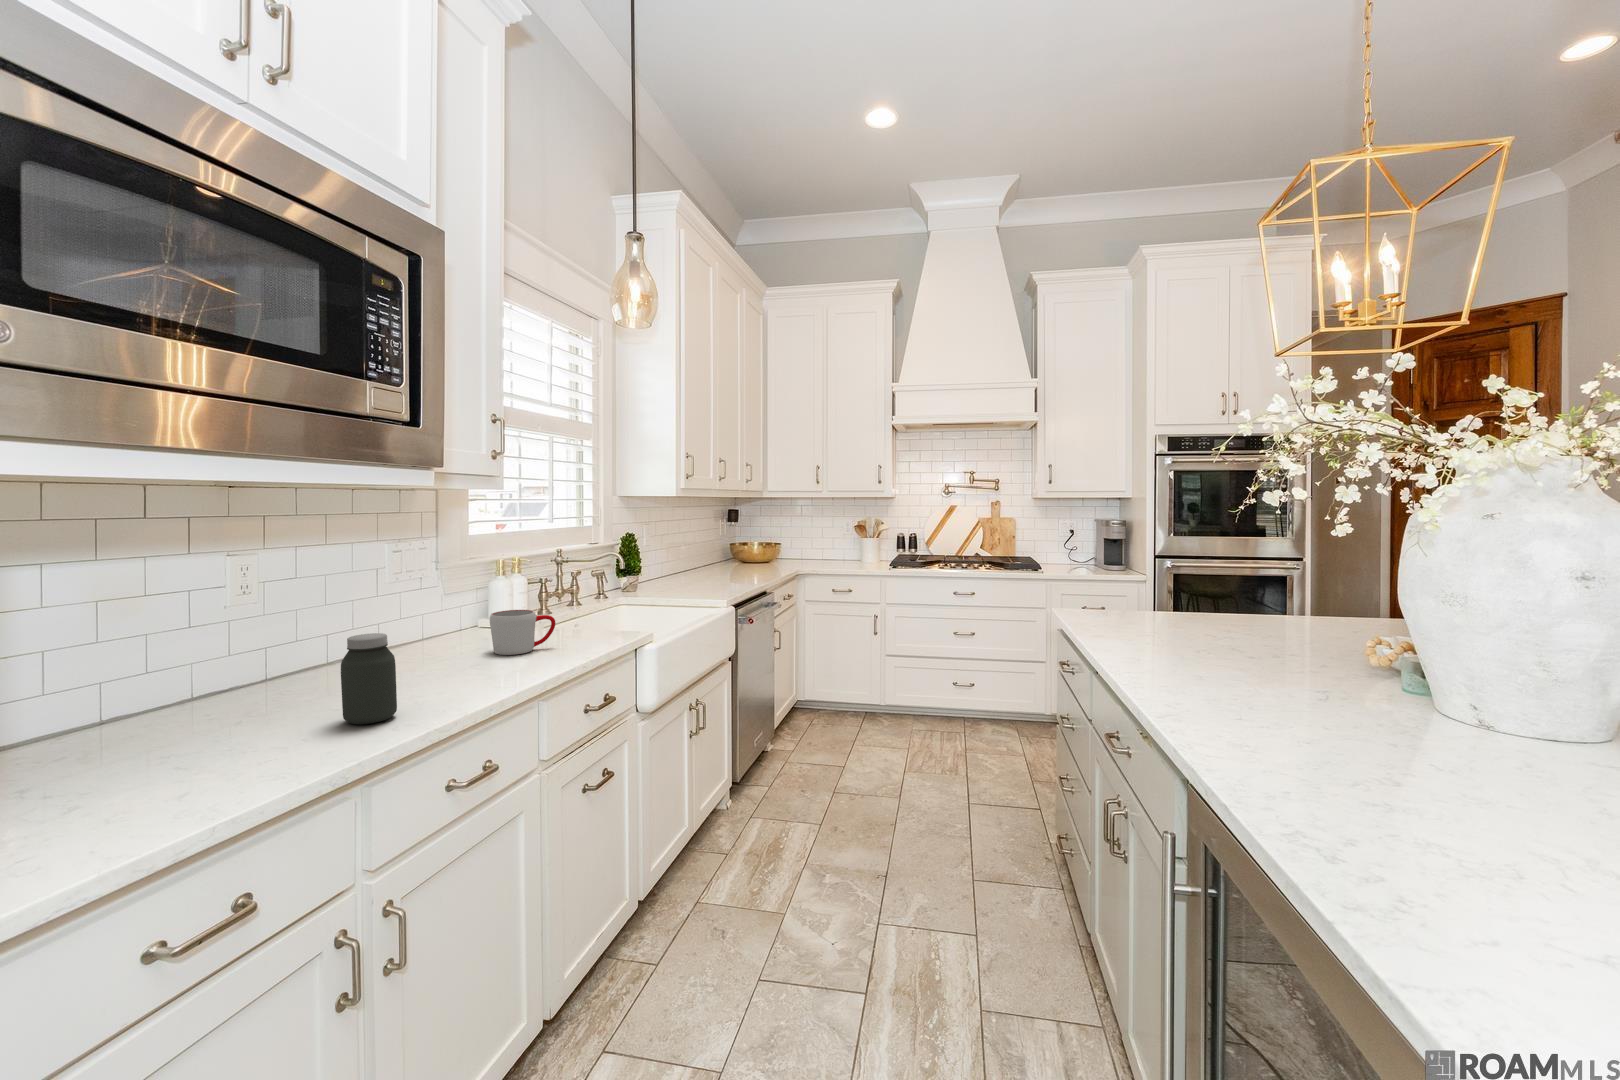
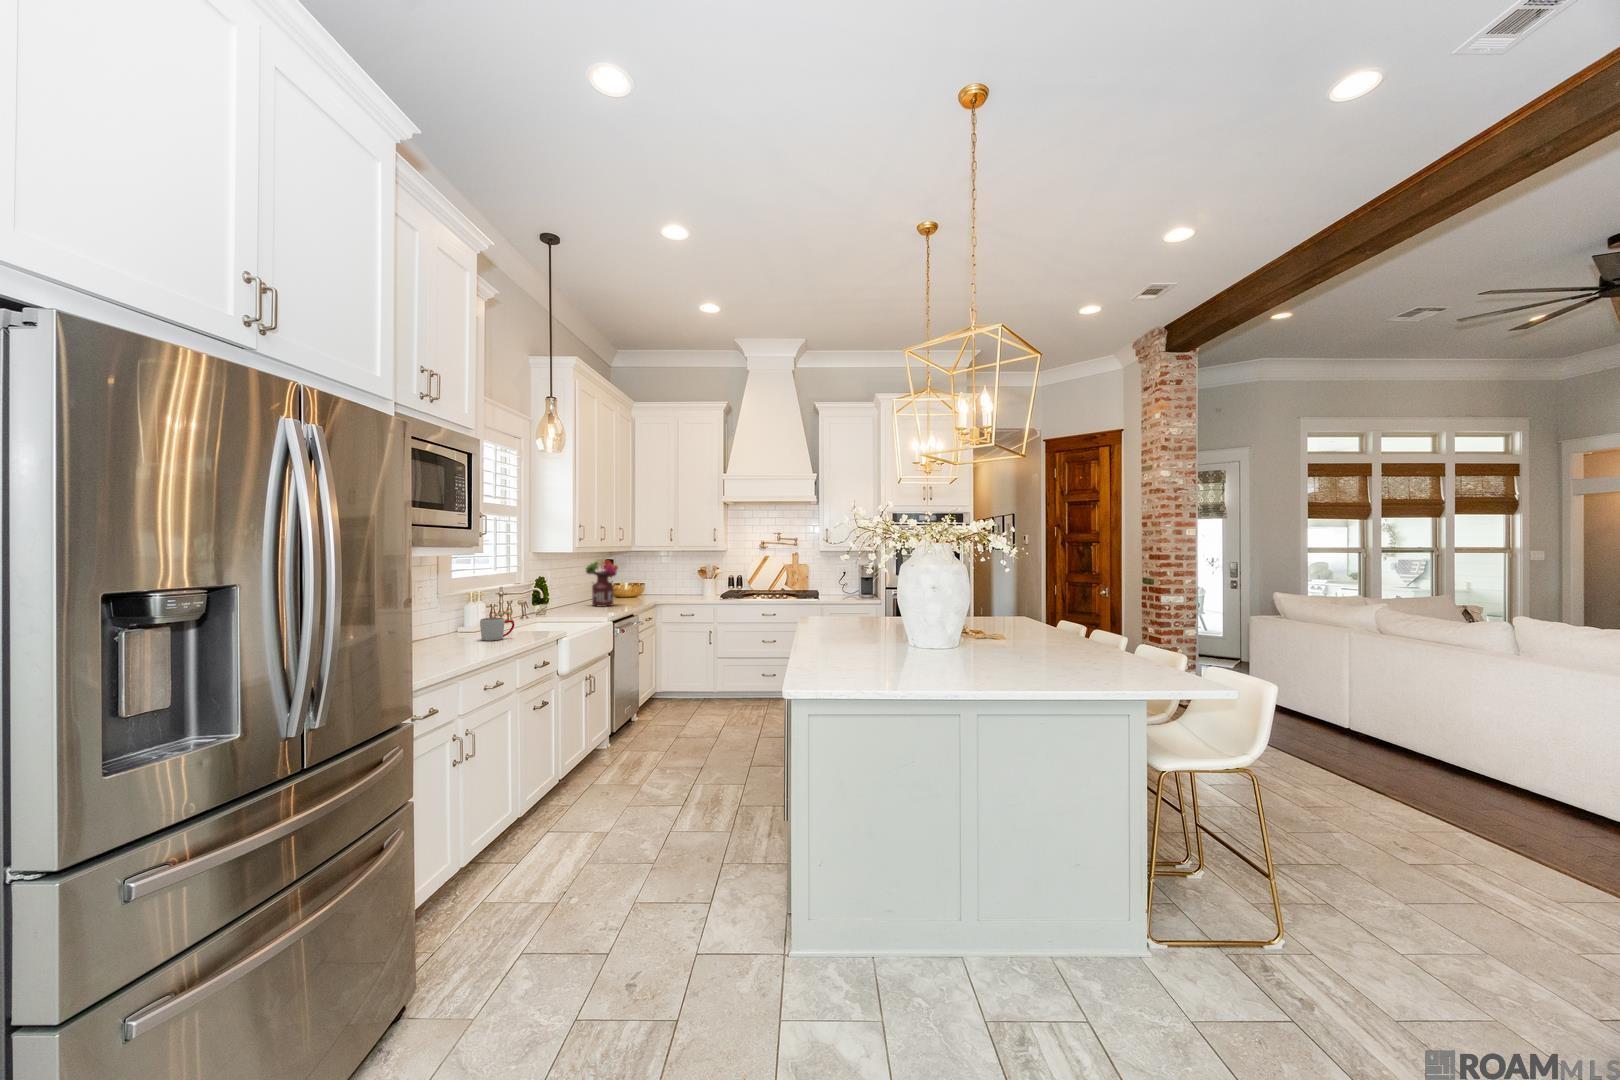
flower arrangement: none [699,509,746,578] -> present [586,560,618,607]
jar: present [341,633,397,724] -> none [439,621,461,659]

